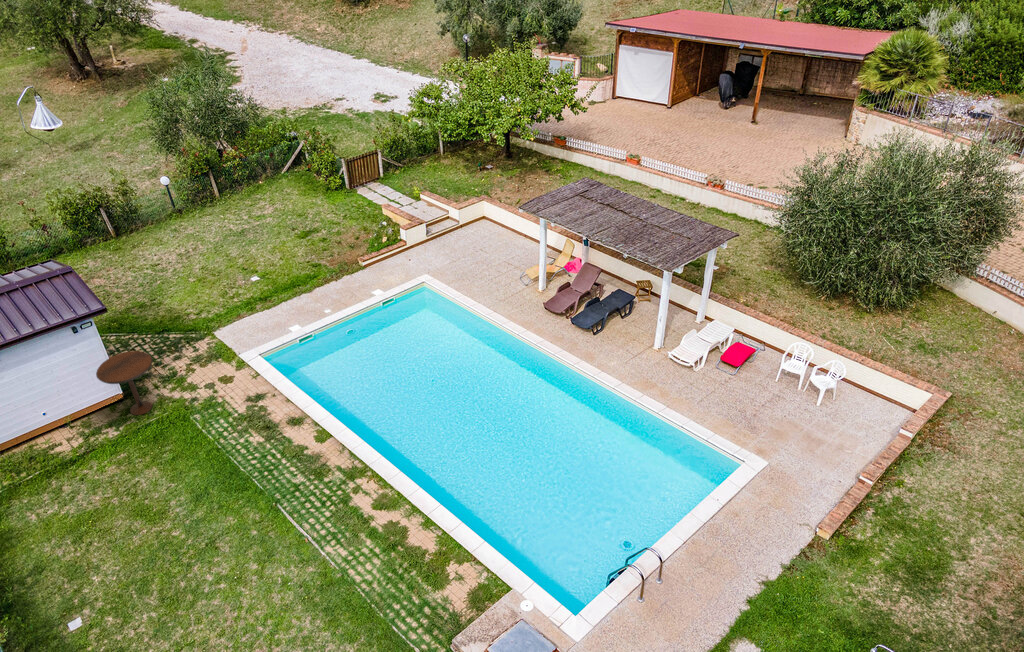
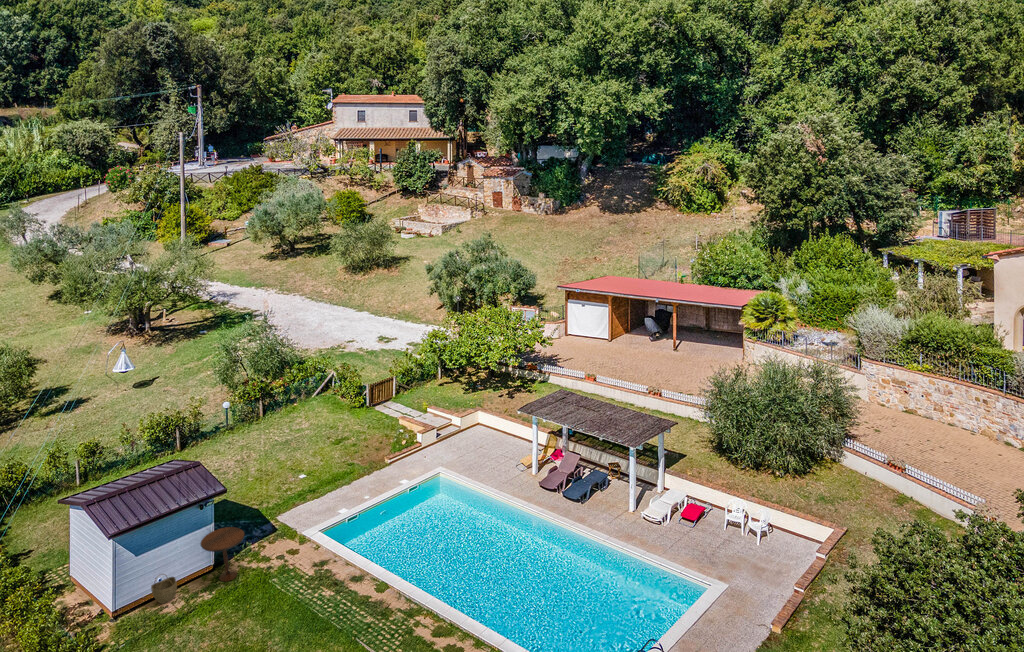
woven basket: none [40,406,75,440] -> present [151,577,177,604]

